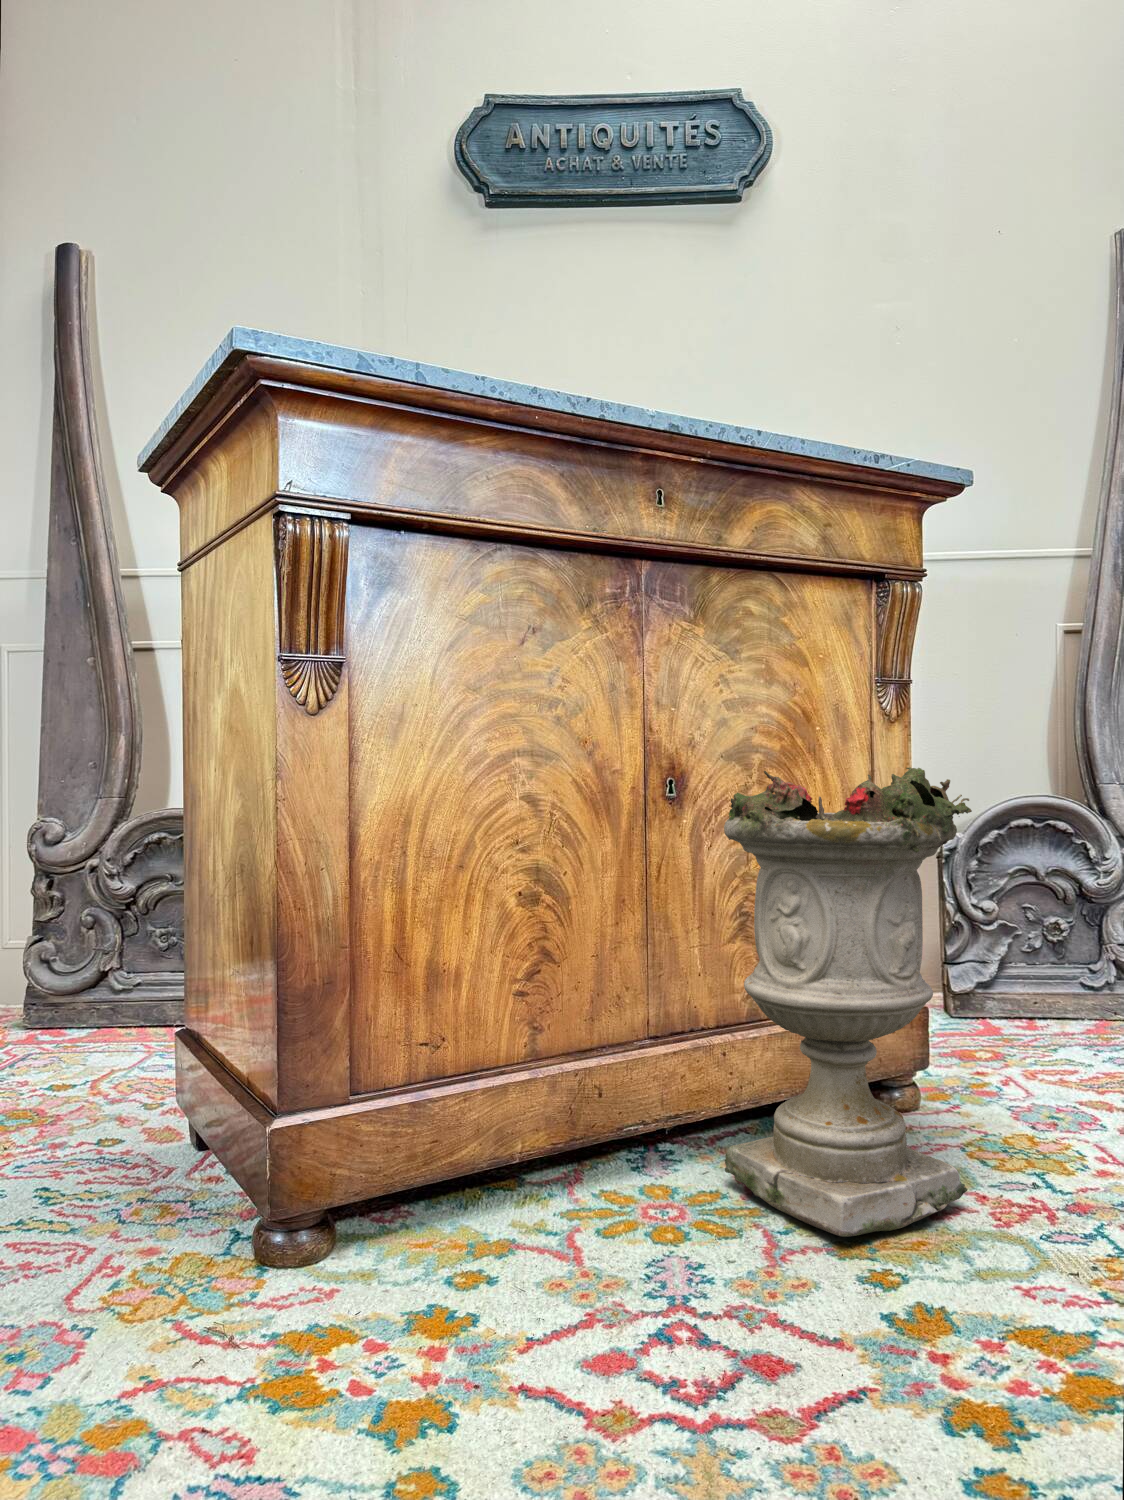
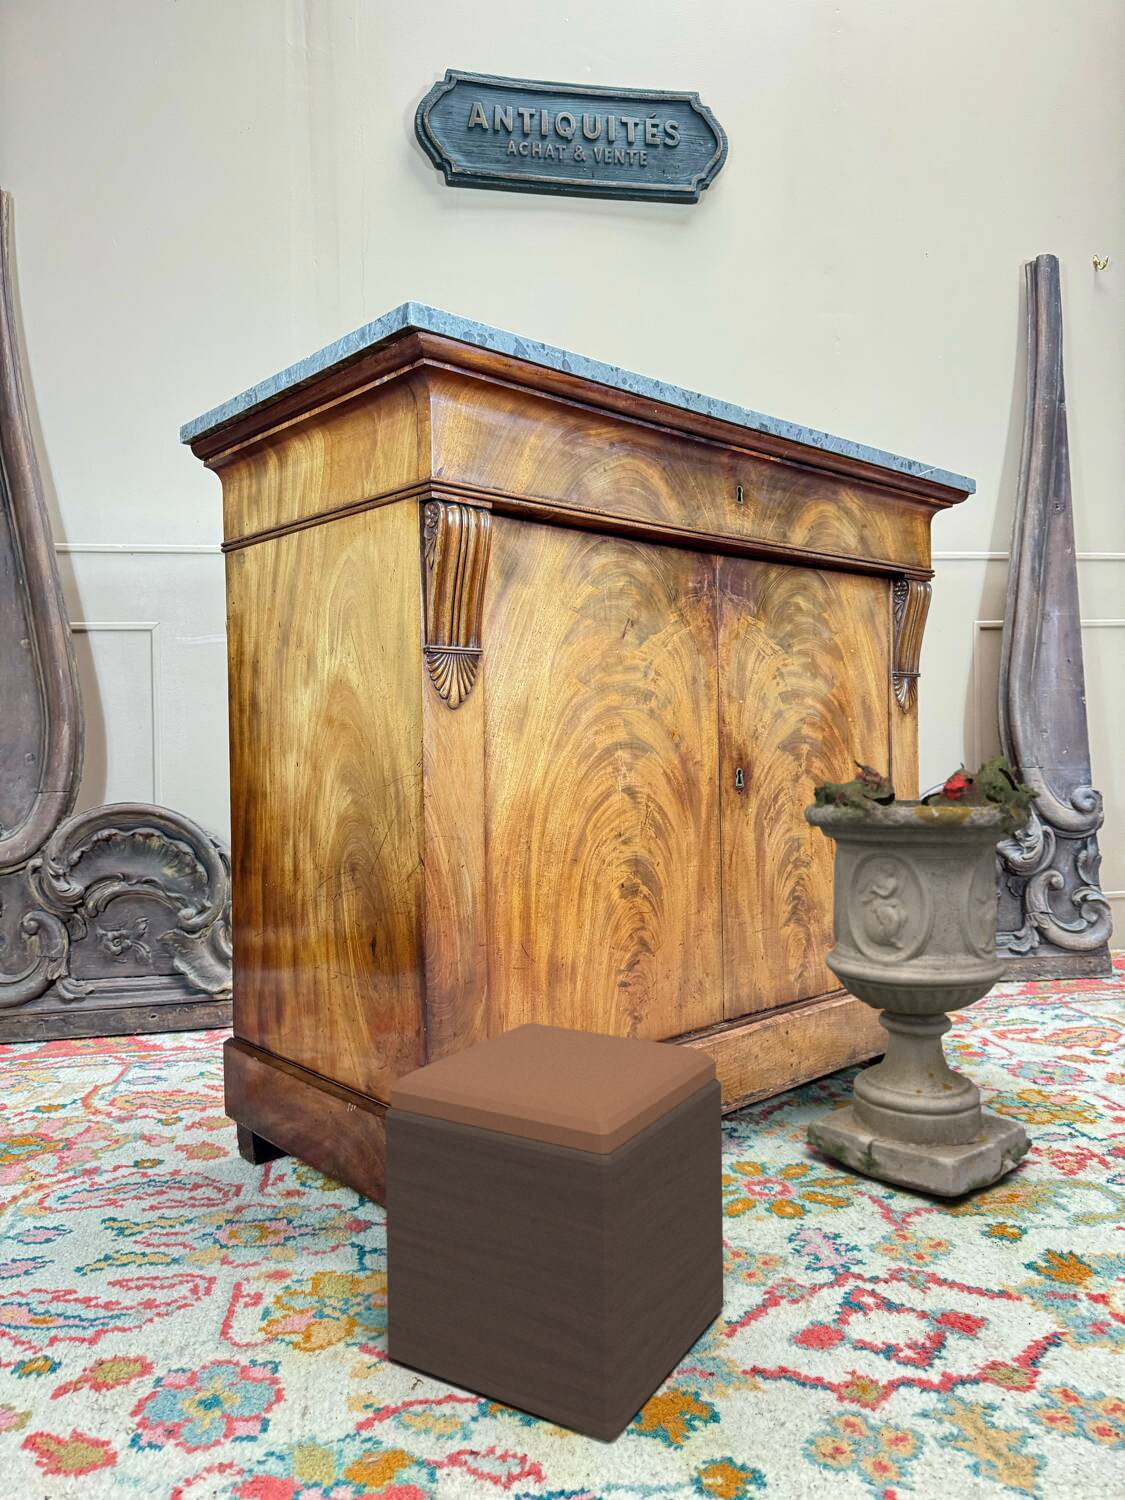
footstool: none [190,1026,532,1438] -> present [385,1023,724,1442]

